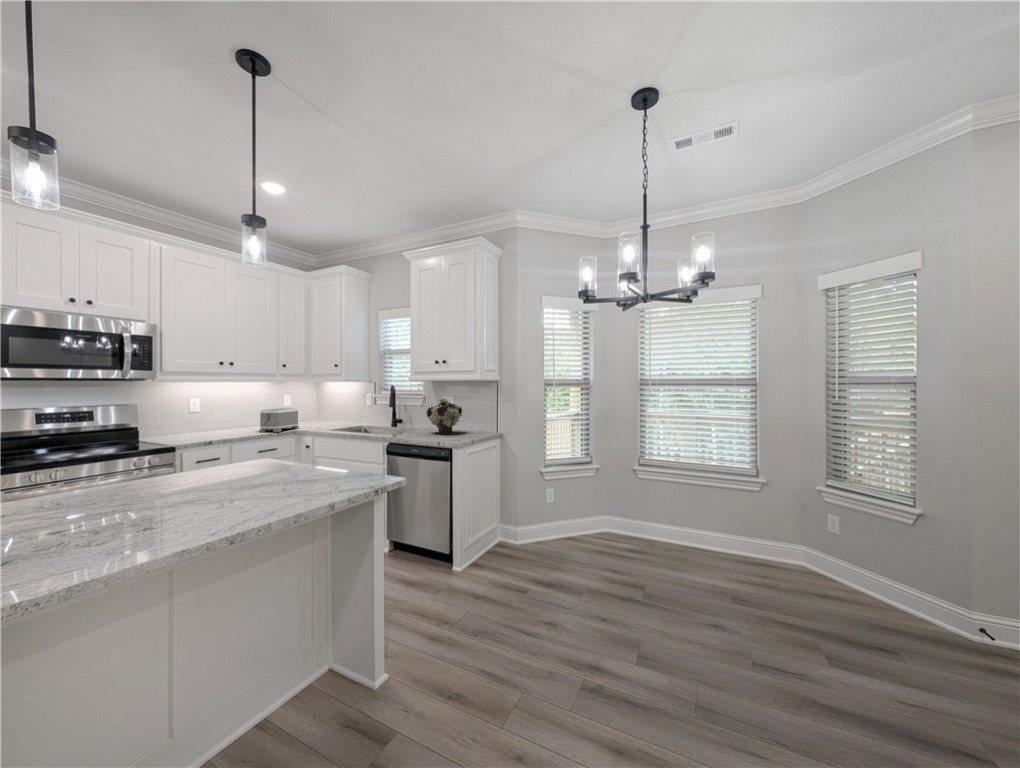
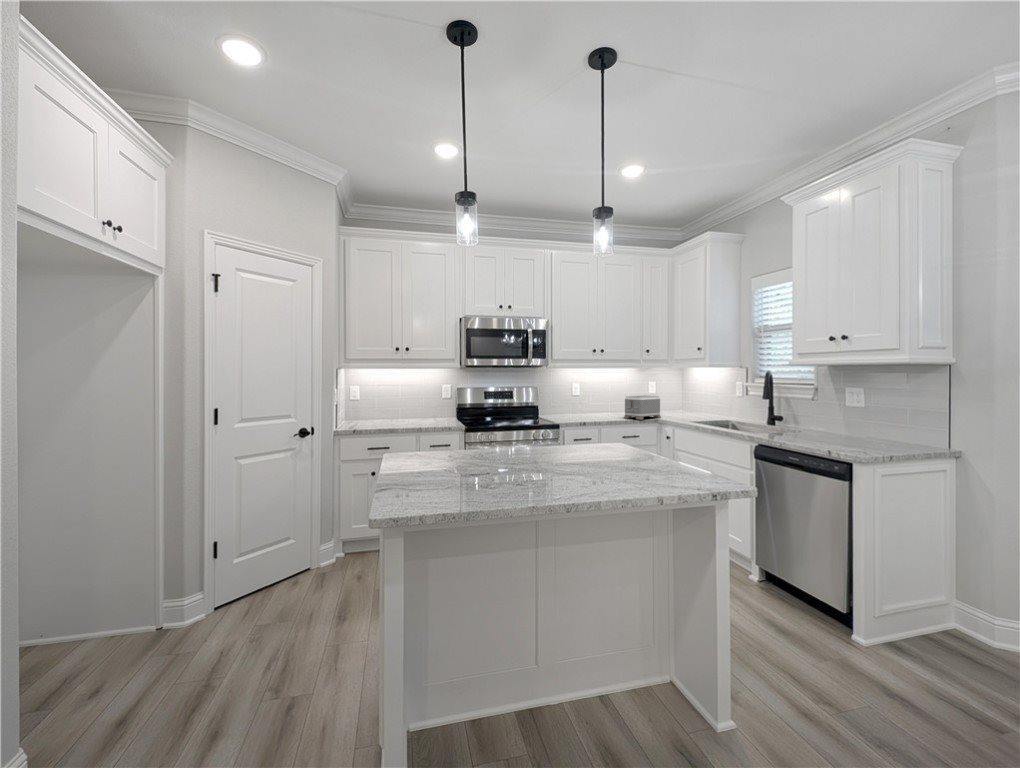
flower arrangement: present [426,398,462,434] -> none [814,390,877,442]

